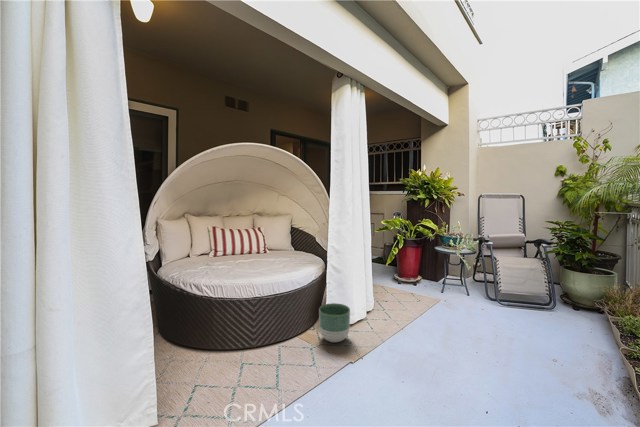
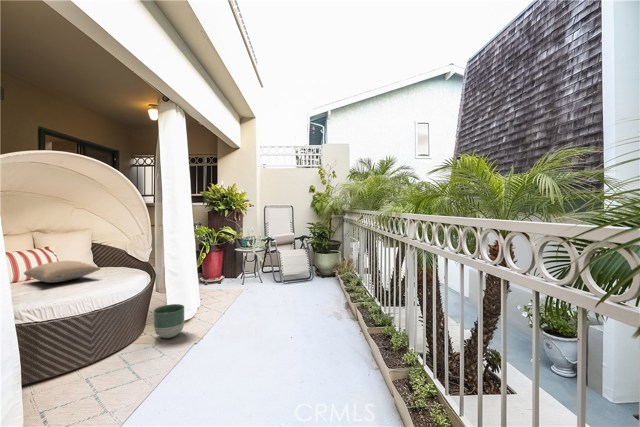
pillow: none [233,242,280,261] -> present [24,261,101,283]

